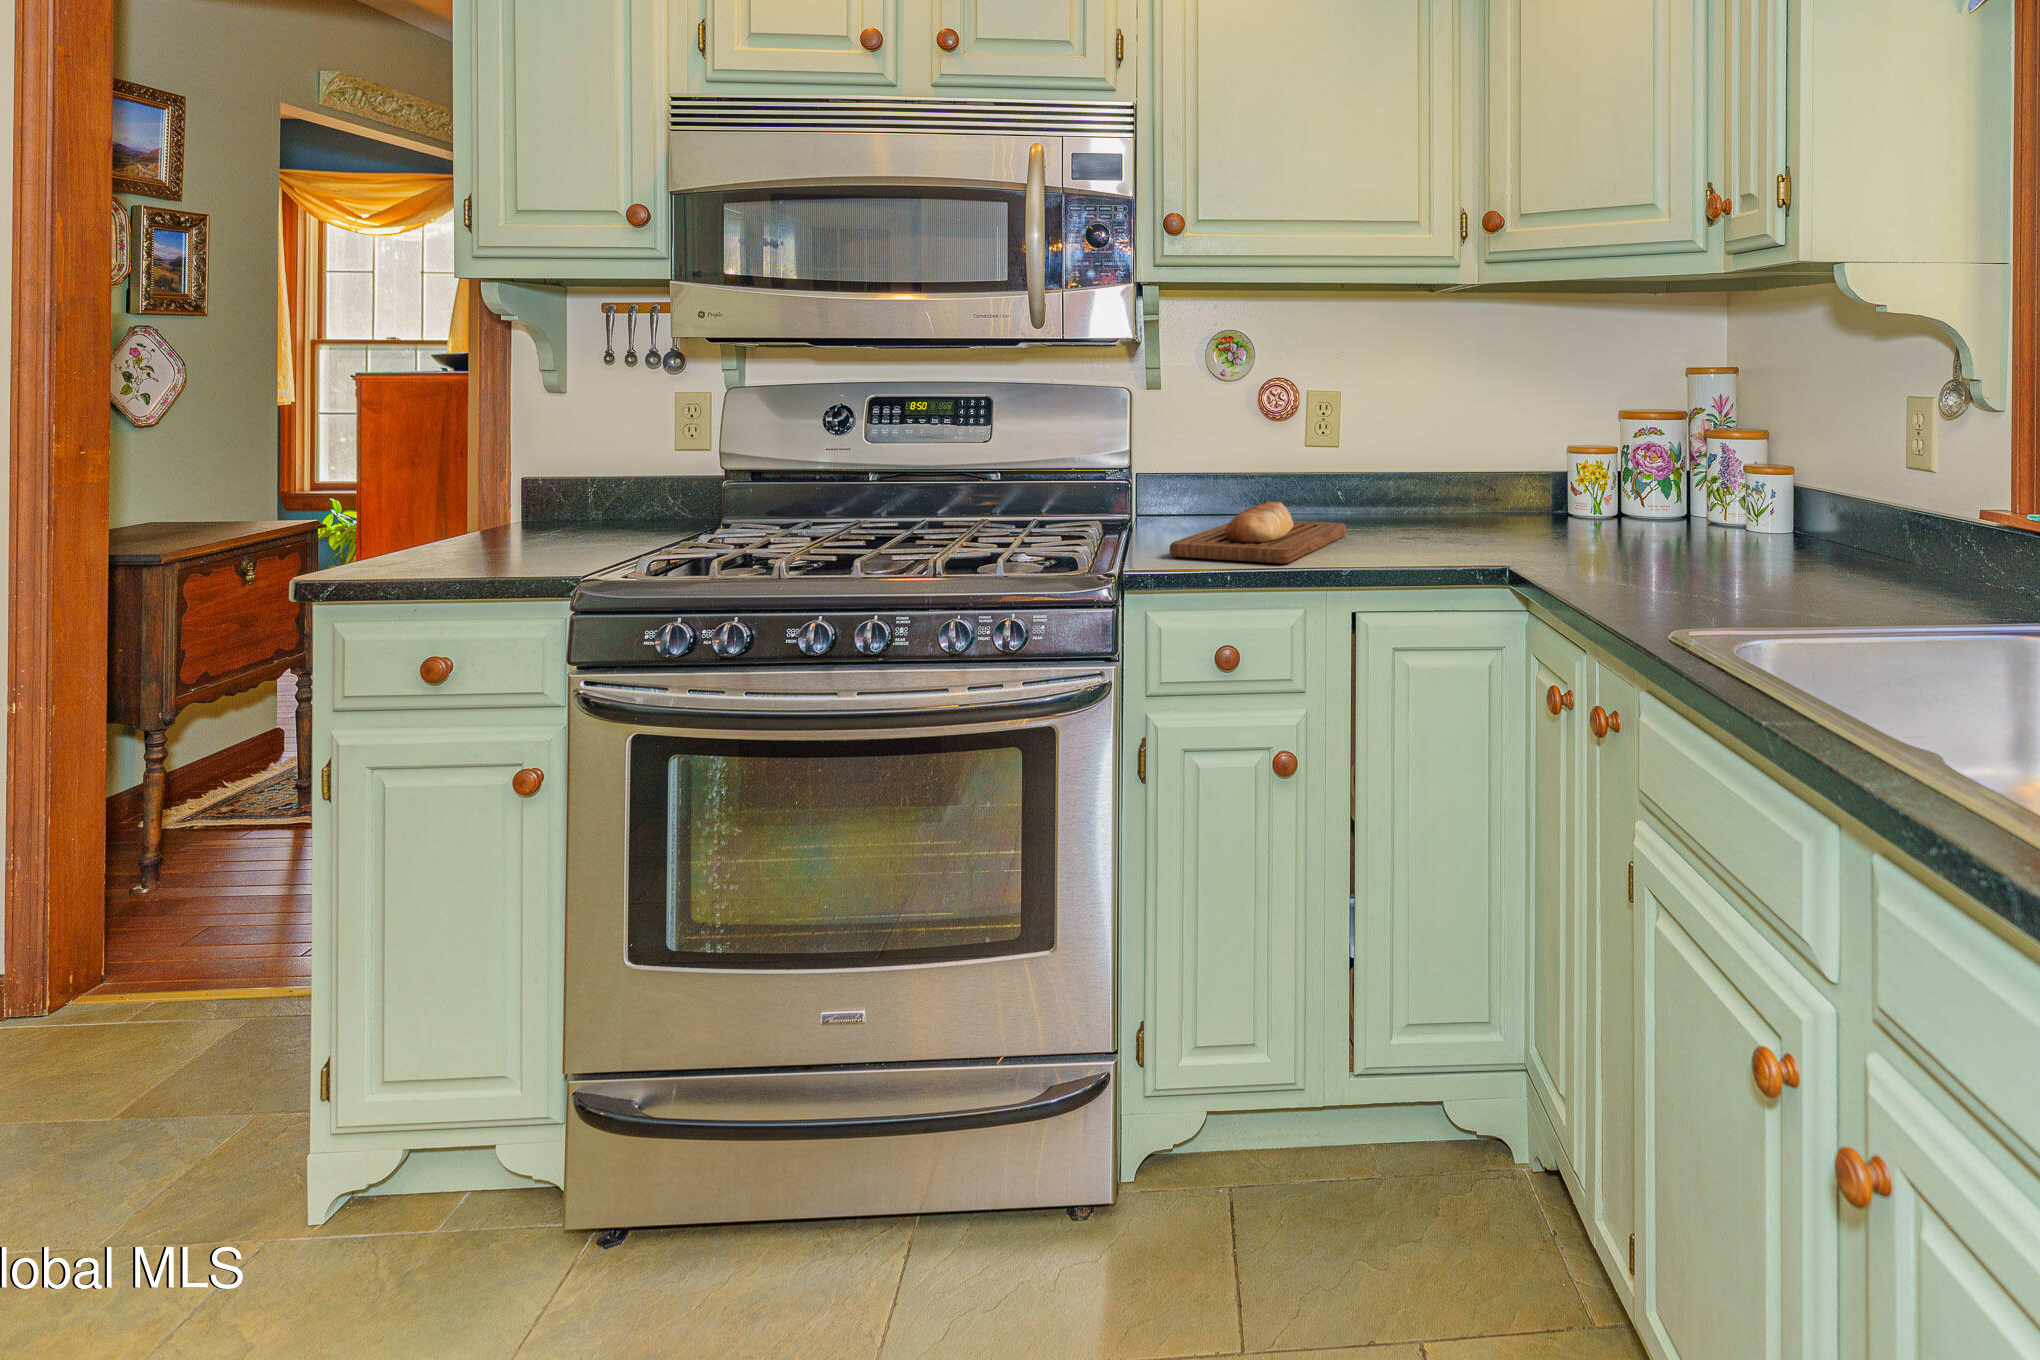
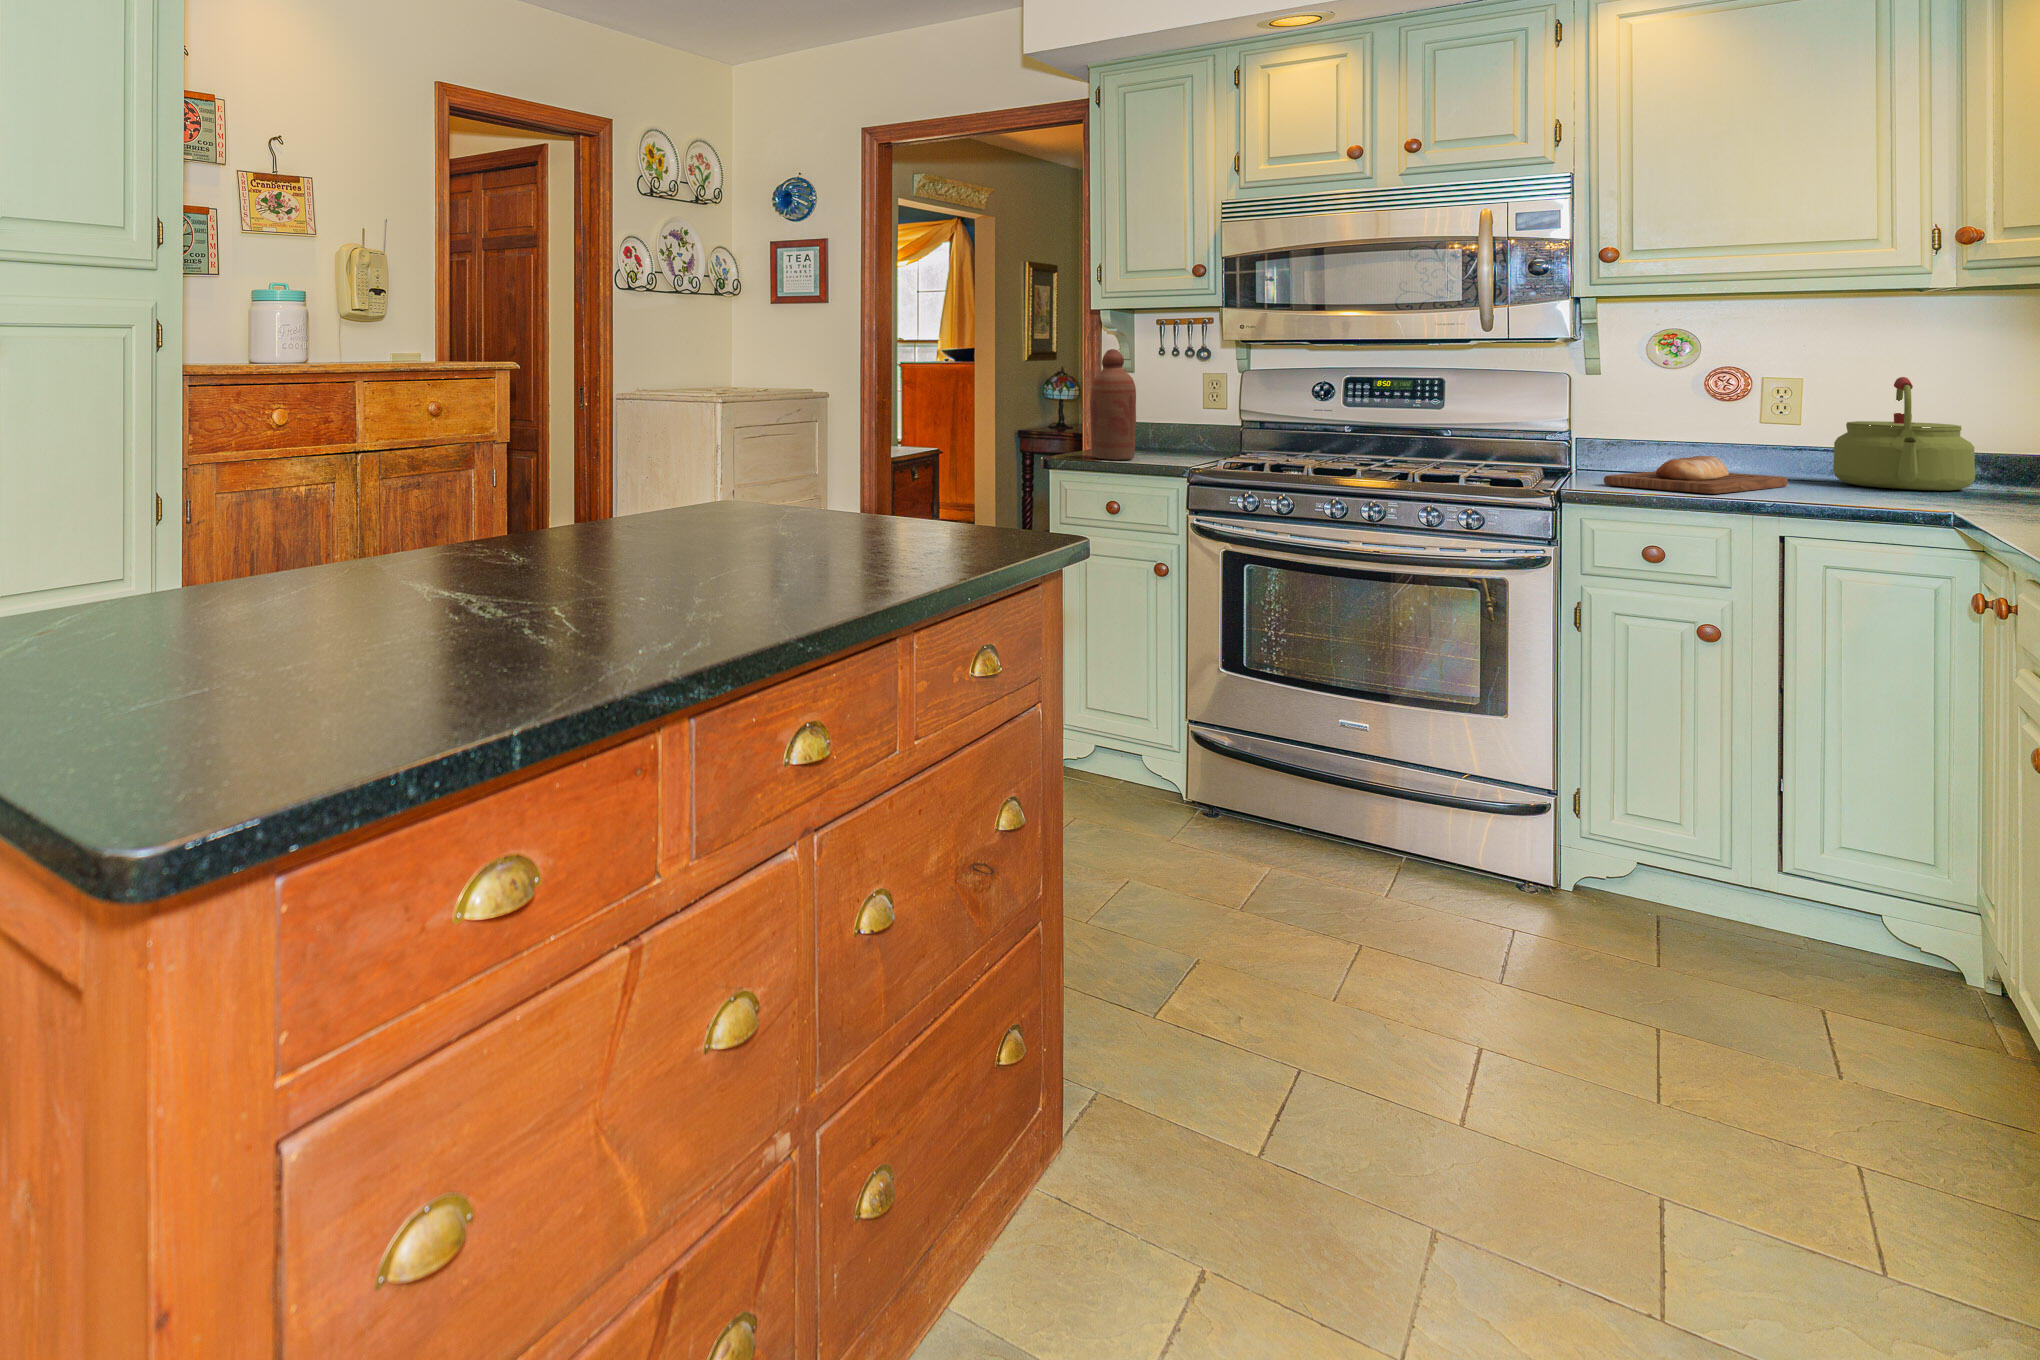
bottle: none [414,353,506,568] -> present [1090,349,1136,460]
kettle: none [1379,392,1493,529] -> present [1833,377,1975,491]

